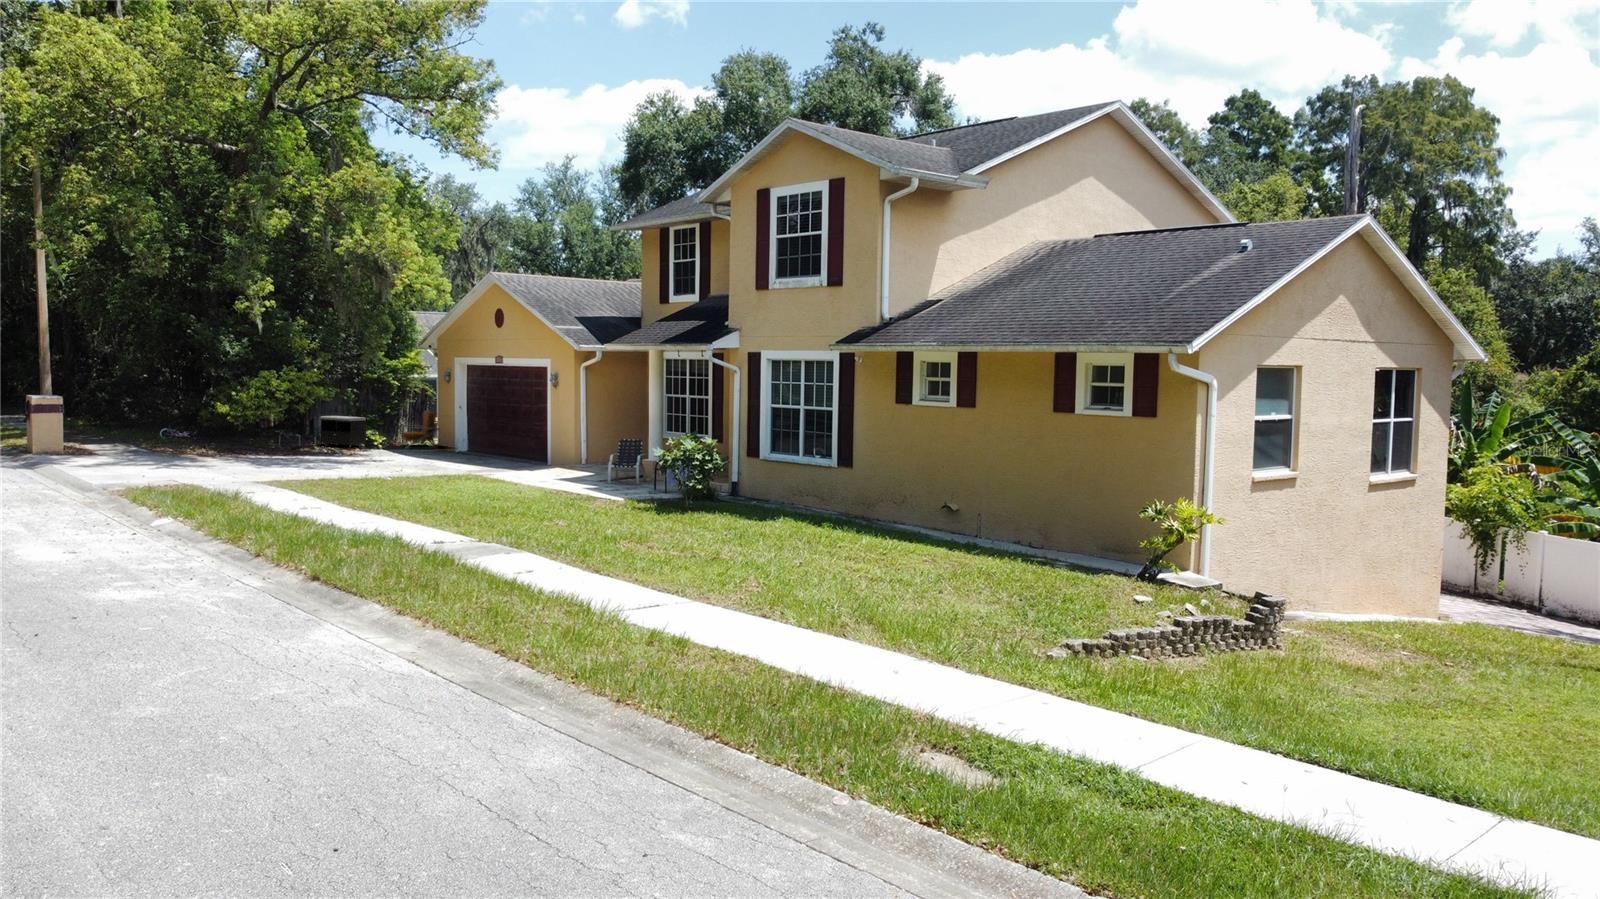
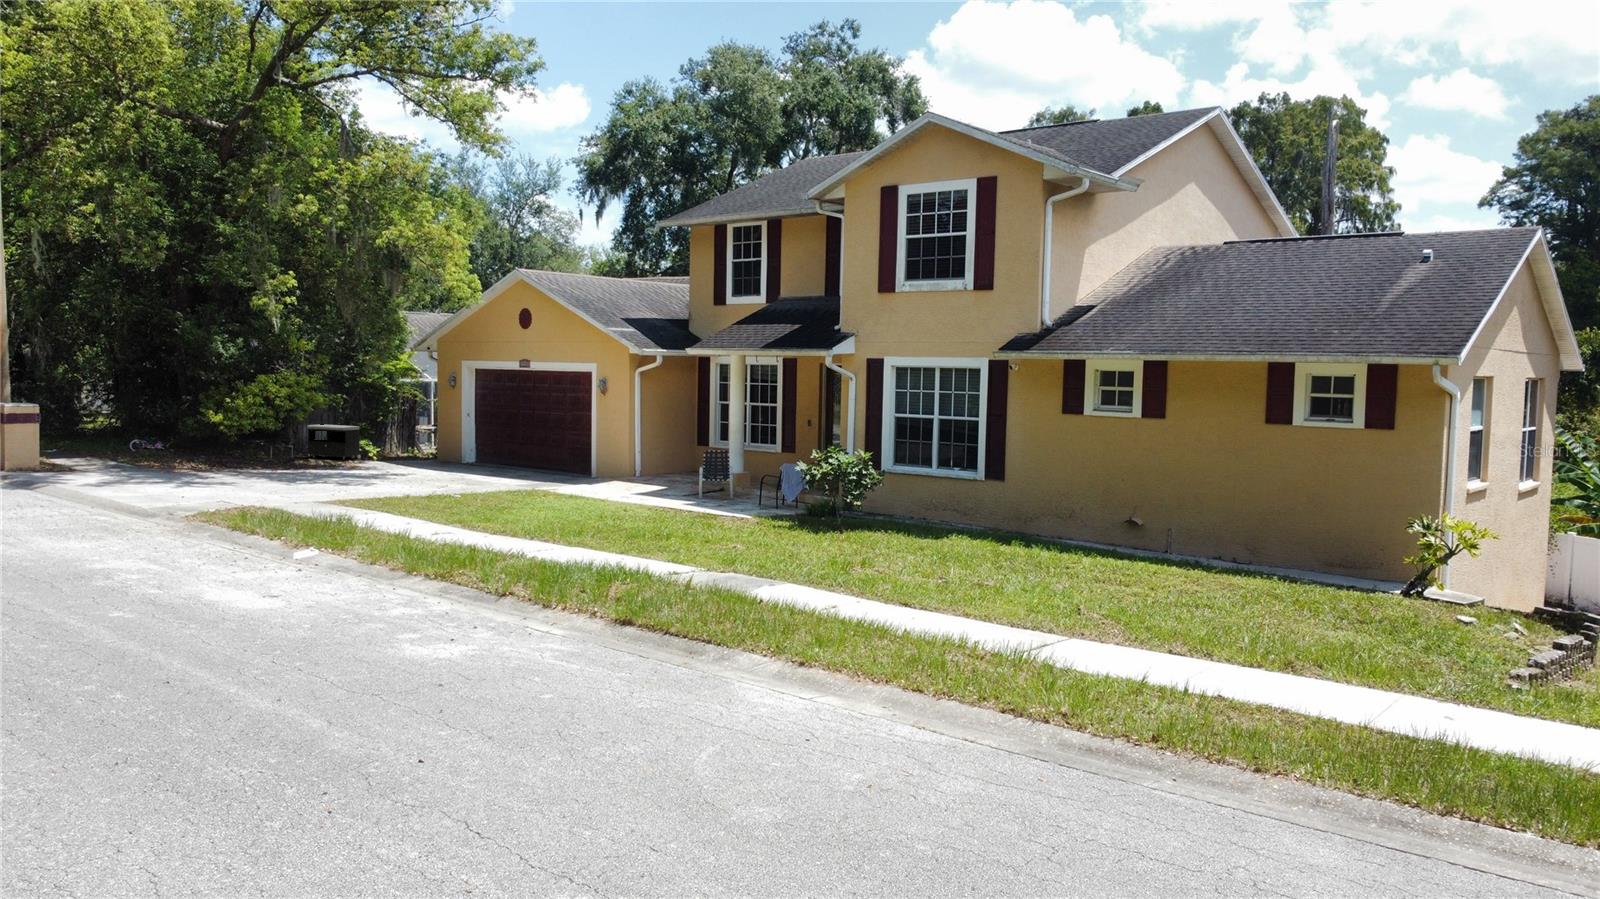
lounge chair: present [400,411,439,449] -> none [394,418,444,460]

